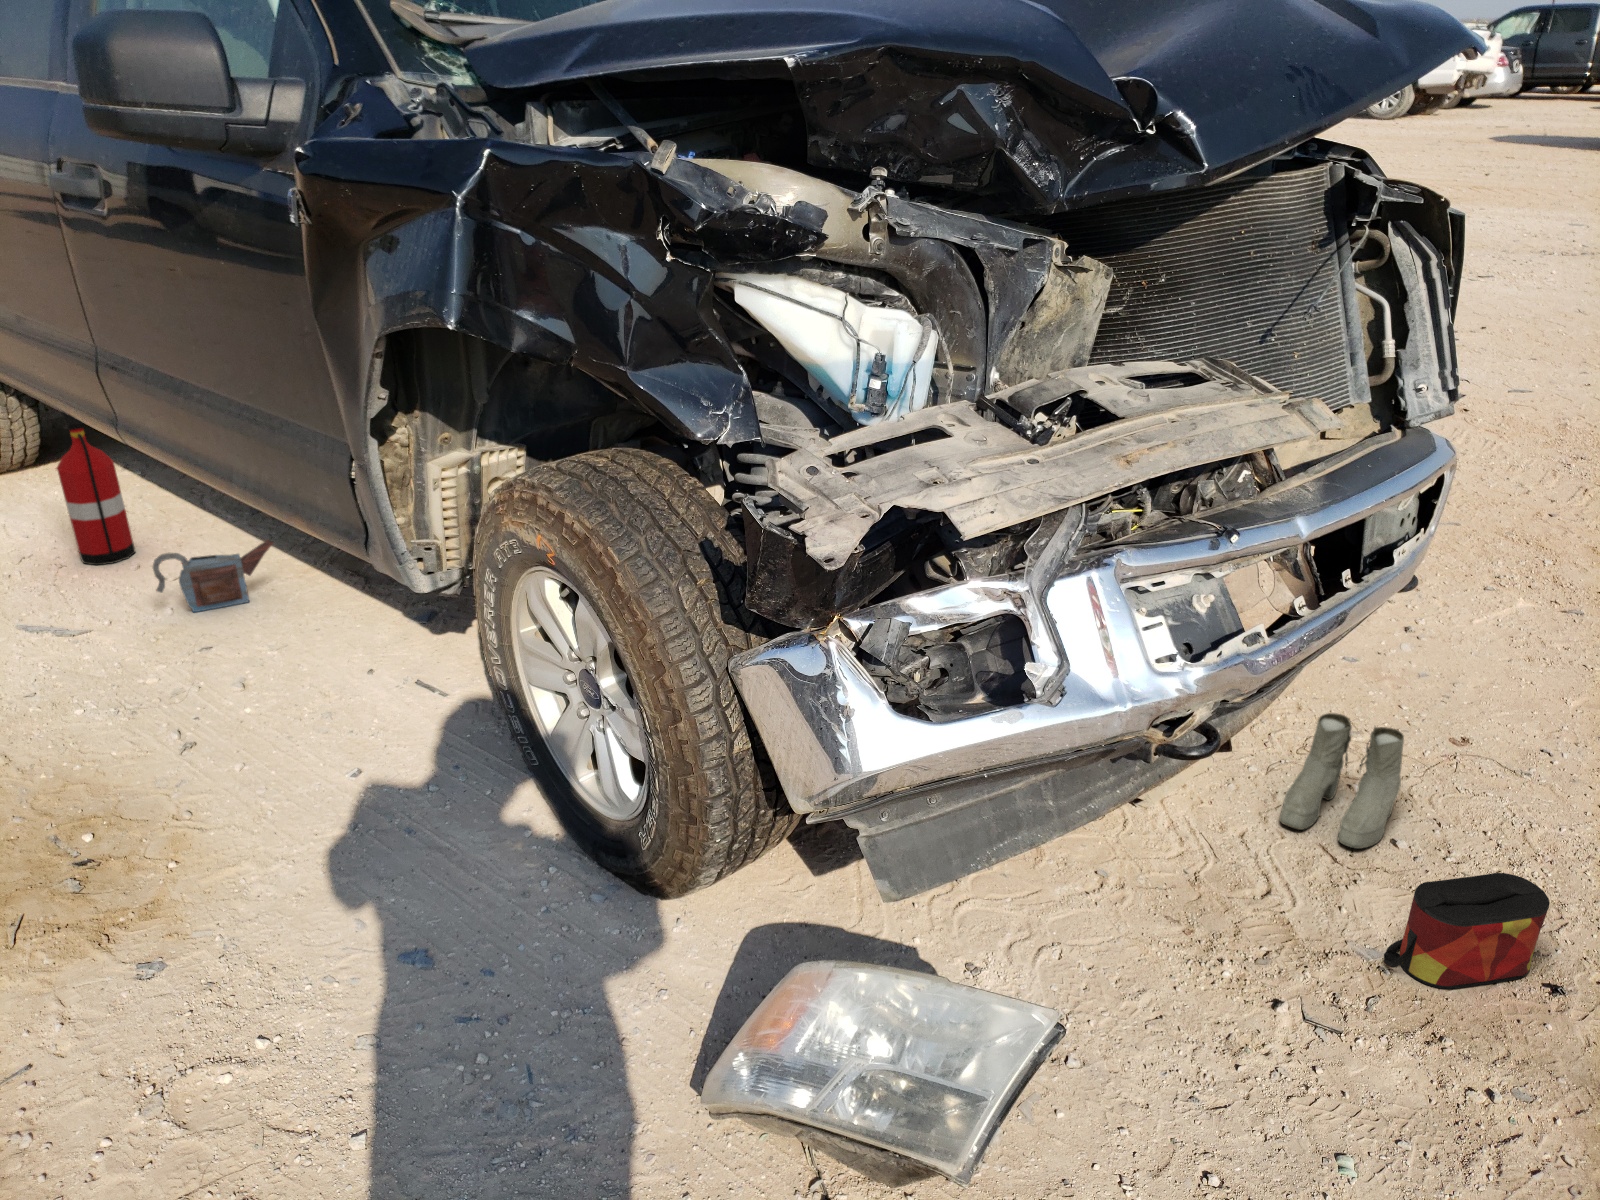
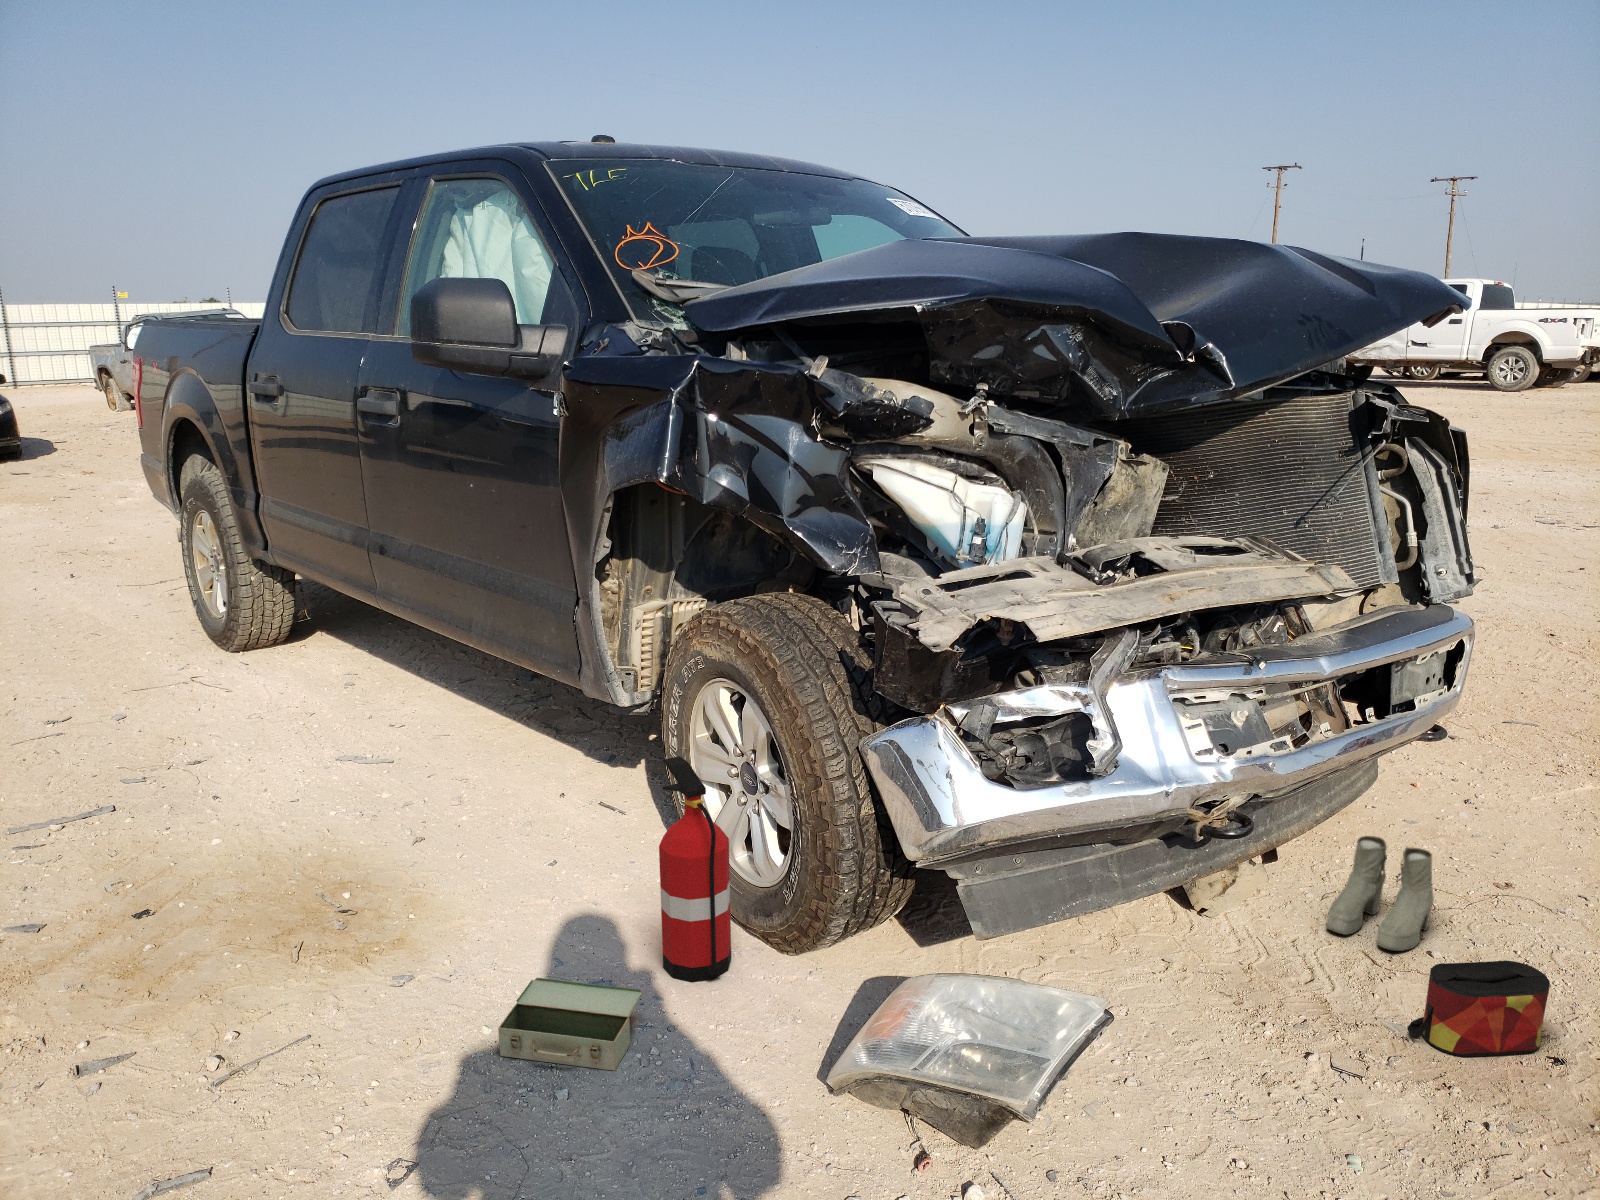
fire extinguisher: present [57,412,135,565] -> present [659,756,731,982]
watering can: present [153,540,274,612] -> none [395,681,490,739]
toolbox: none [277,967,468,1089] -> present [498,978,643,1071]

